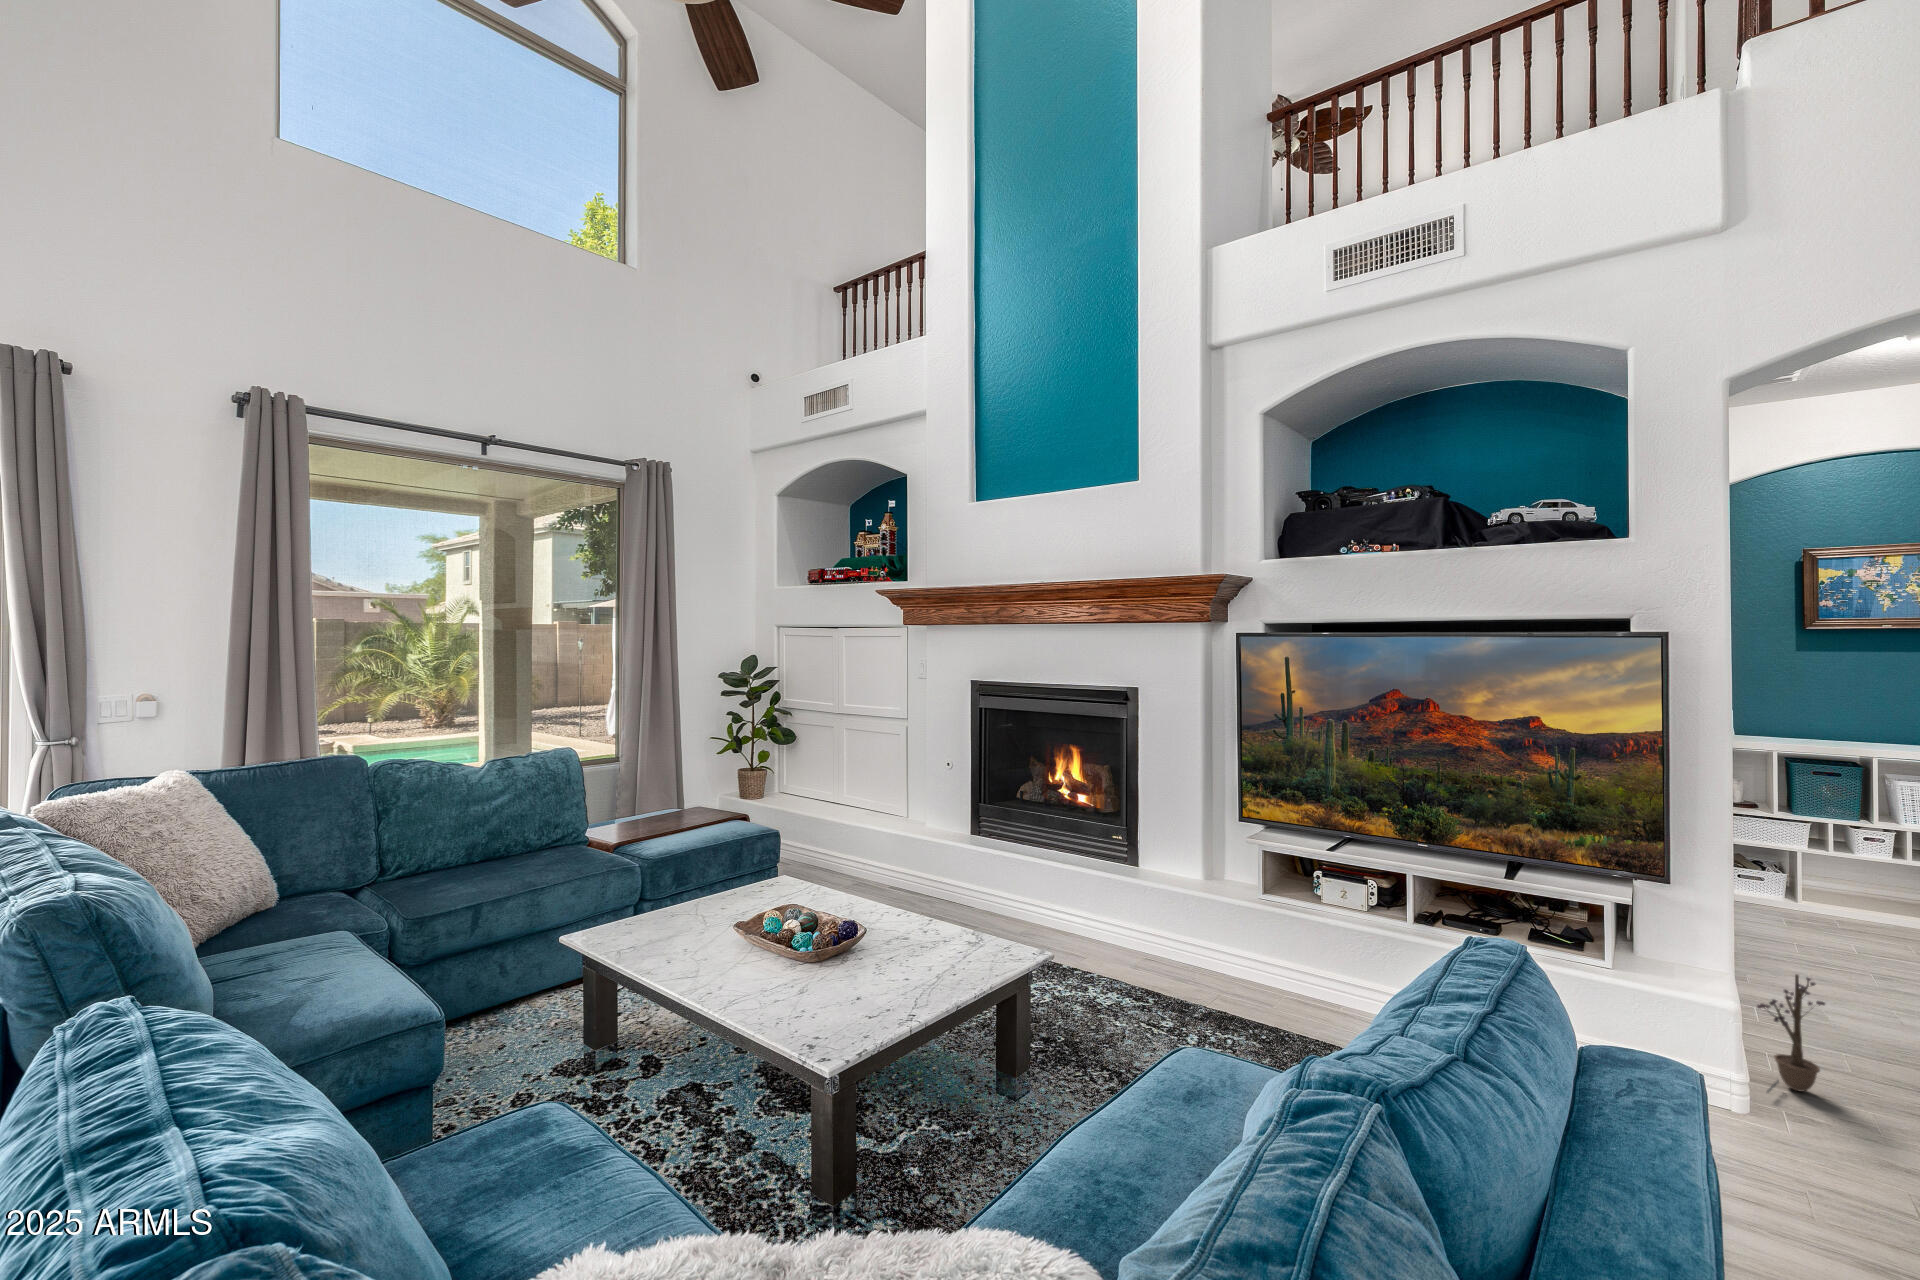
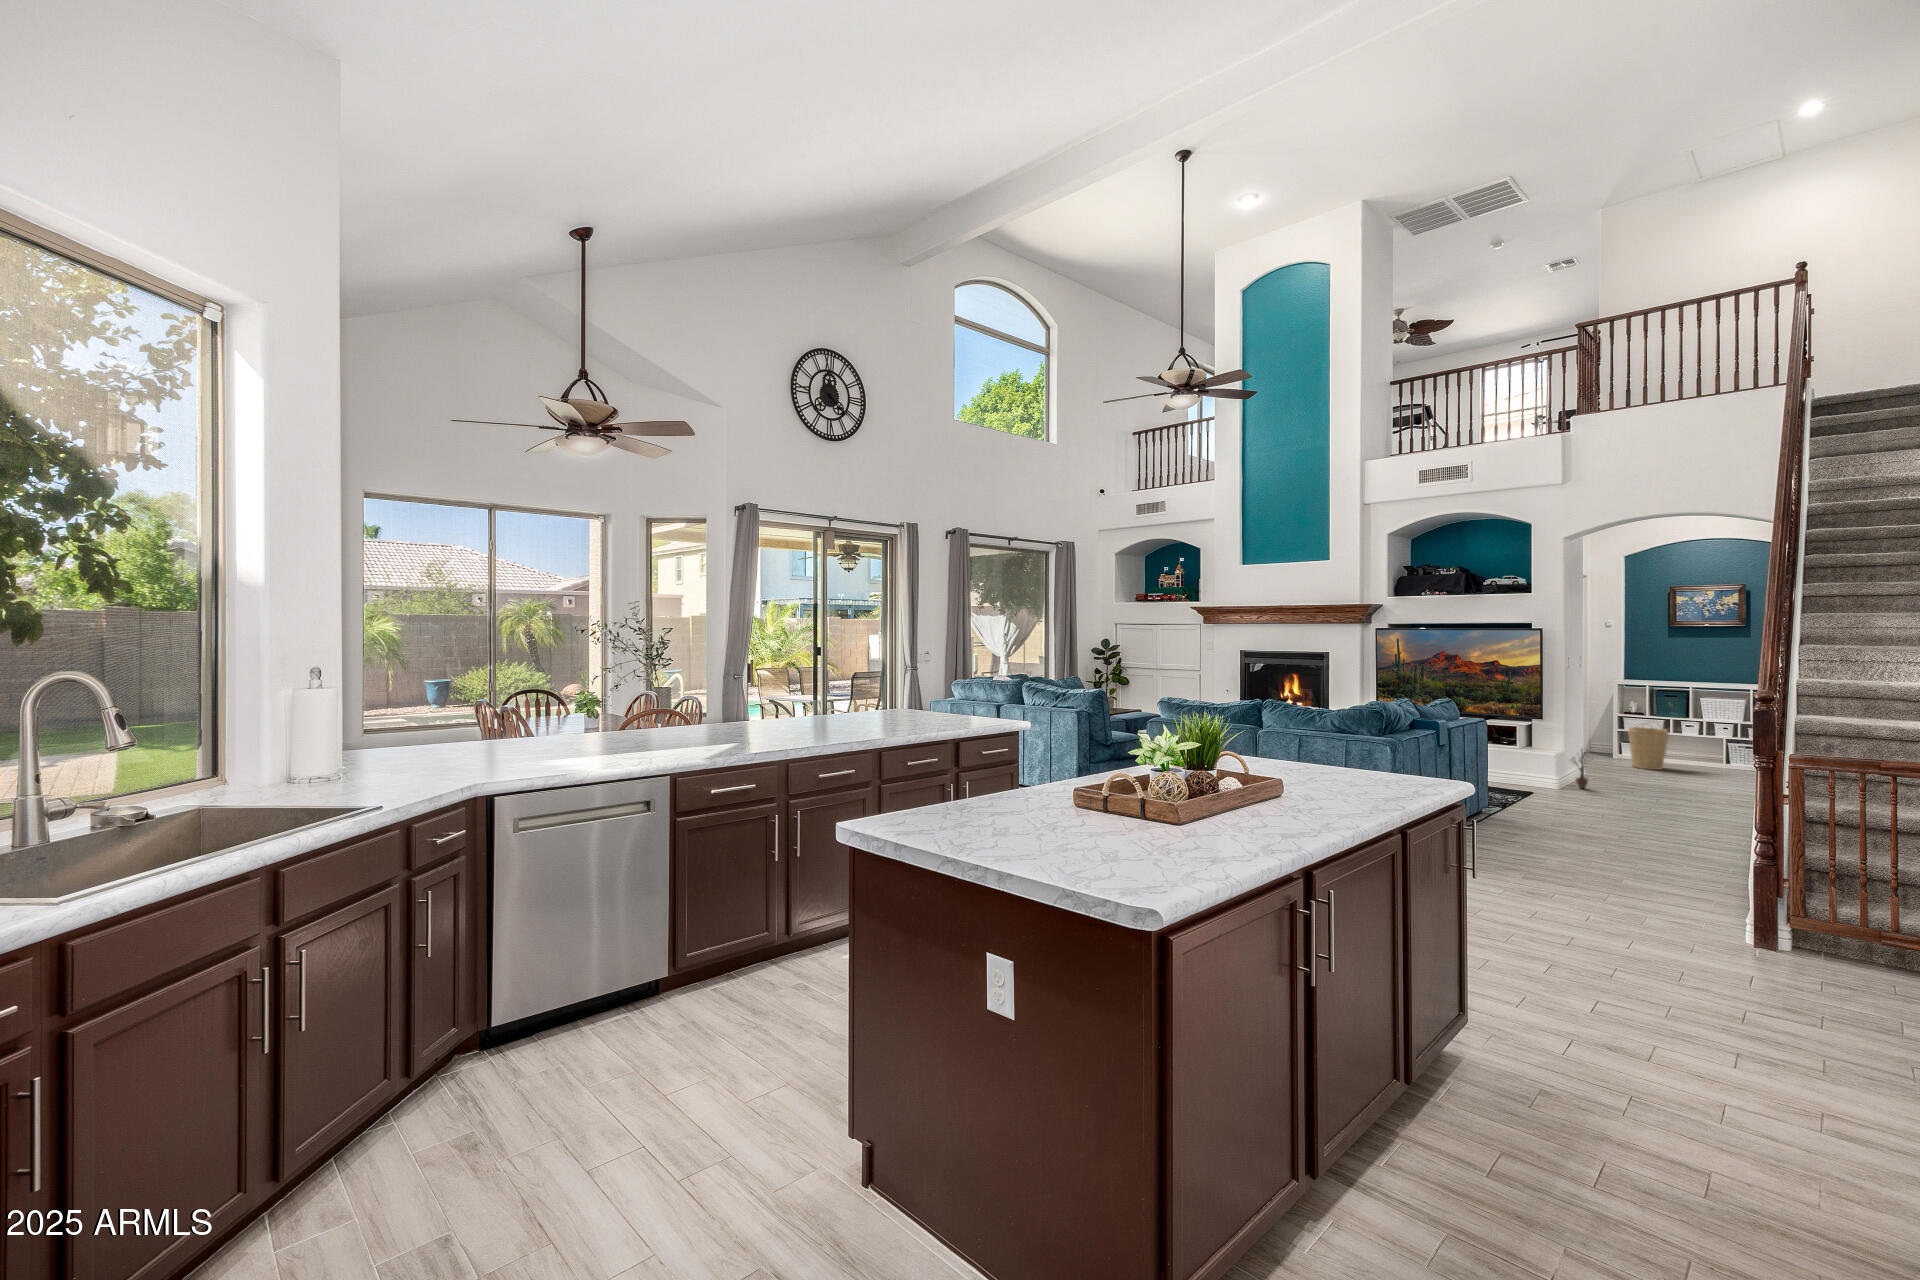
basket: none [1779,840,1884,956] -> present [1628,722,1669,770]

